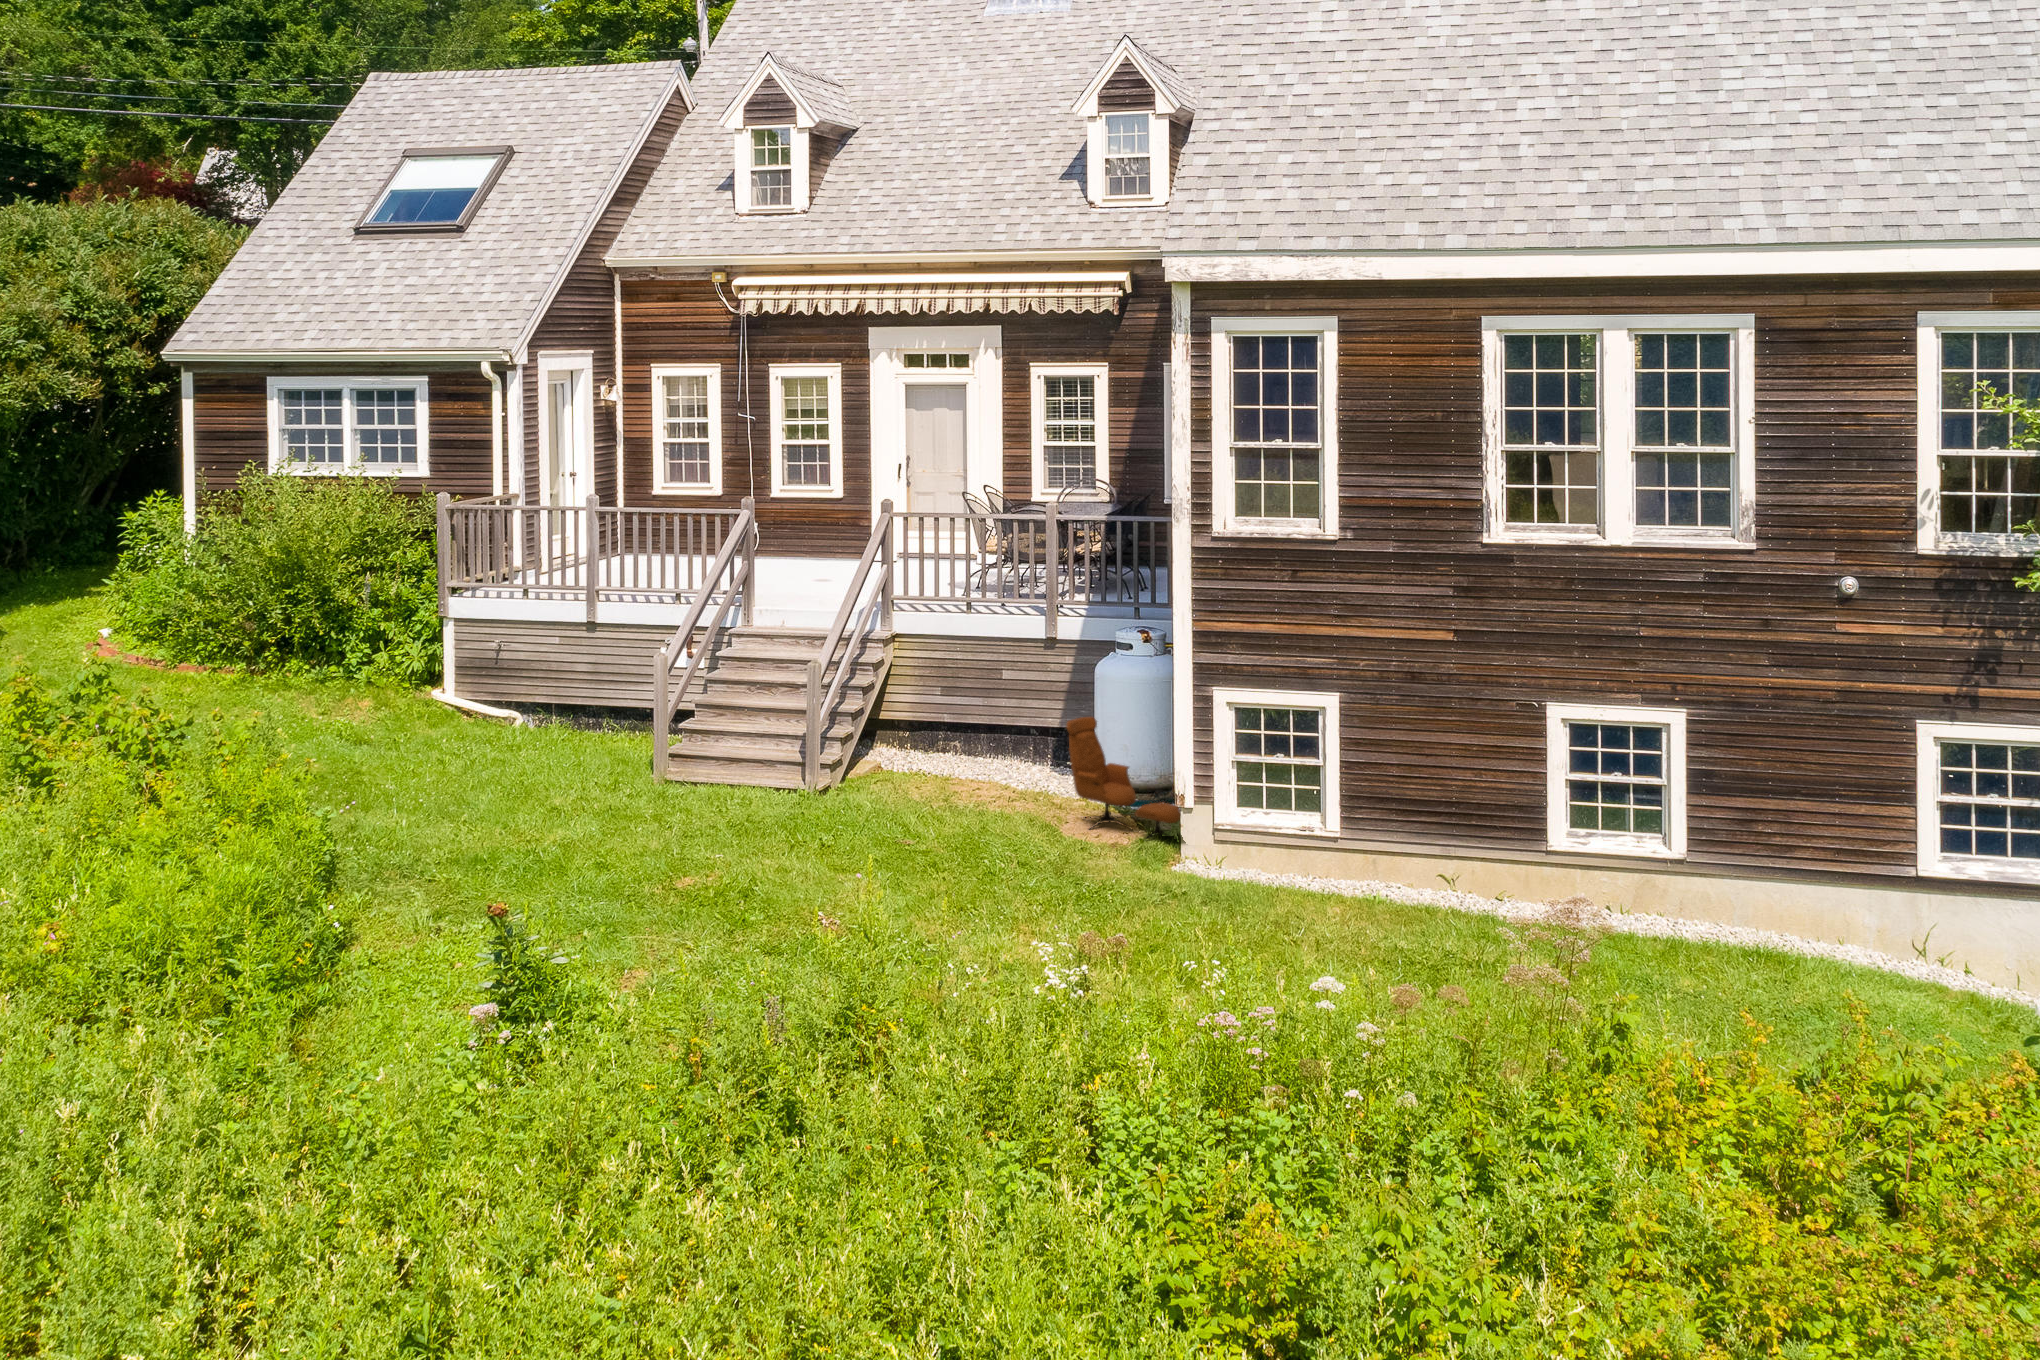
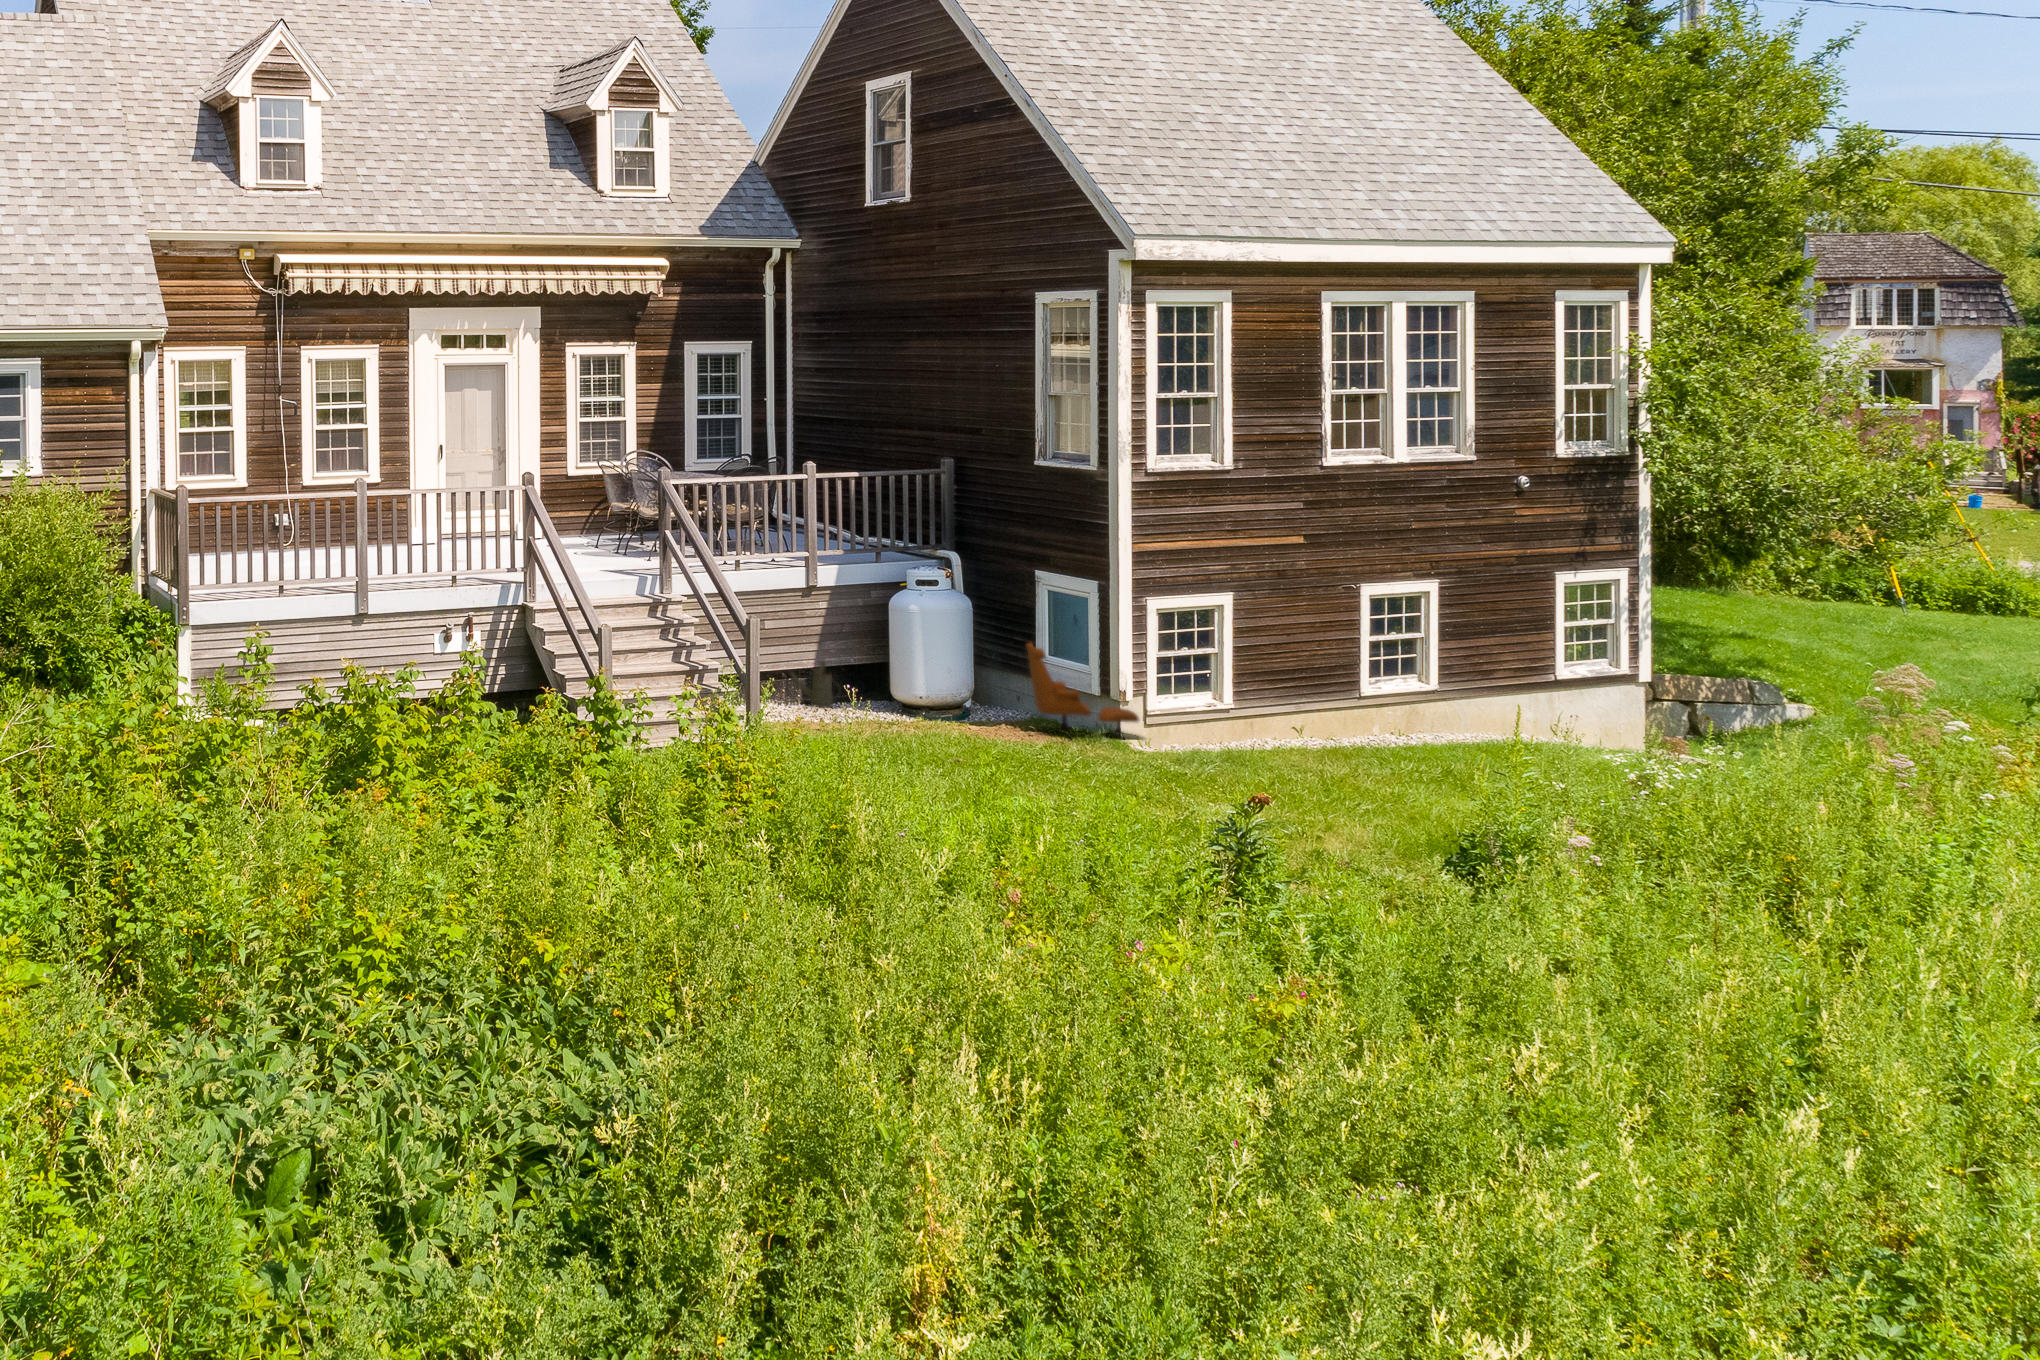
watering can: none [978,715,1010,766] -> present [788,660,833,708]

